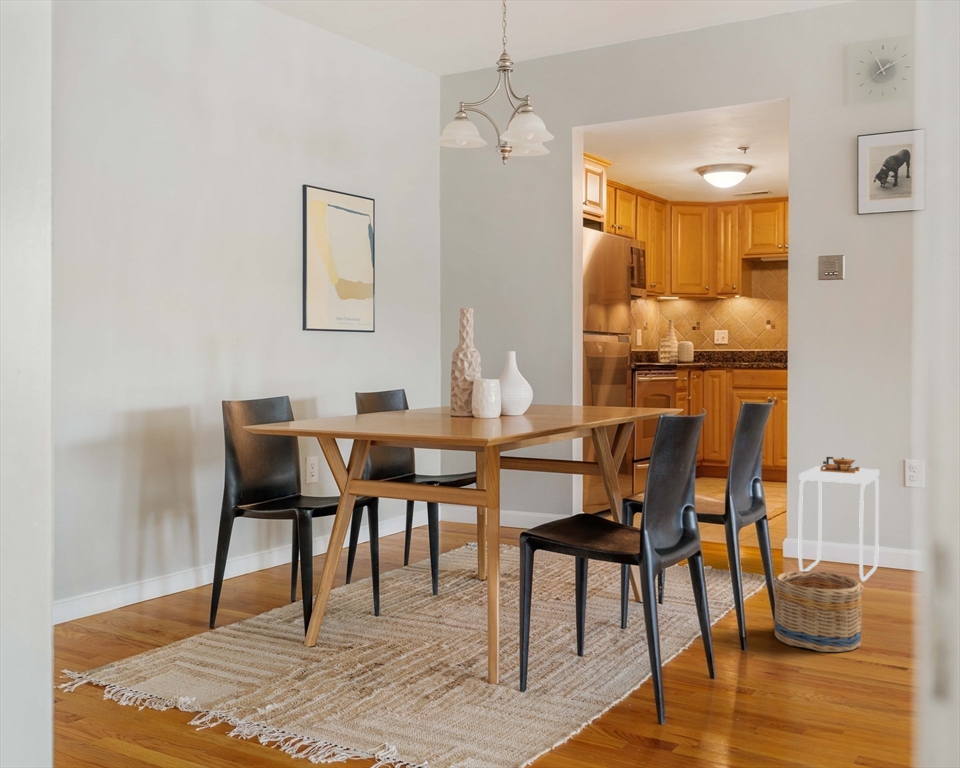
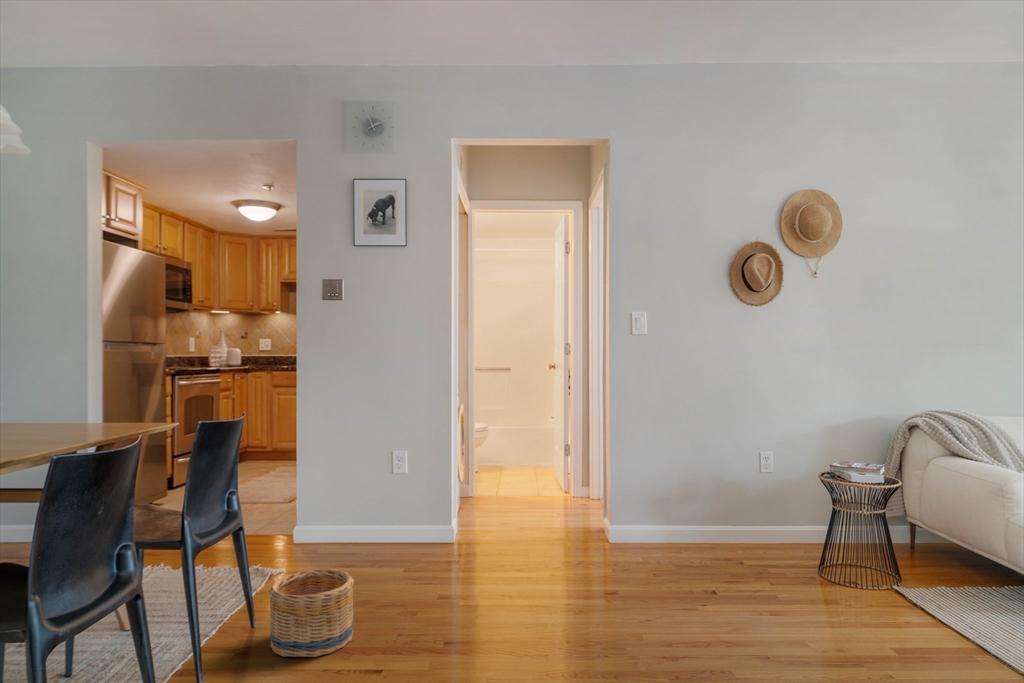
side table: present [798,457,879,581] -> none [307,449,377,557]

